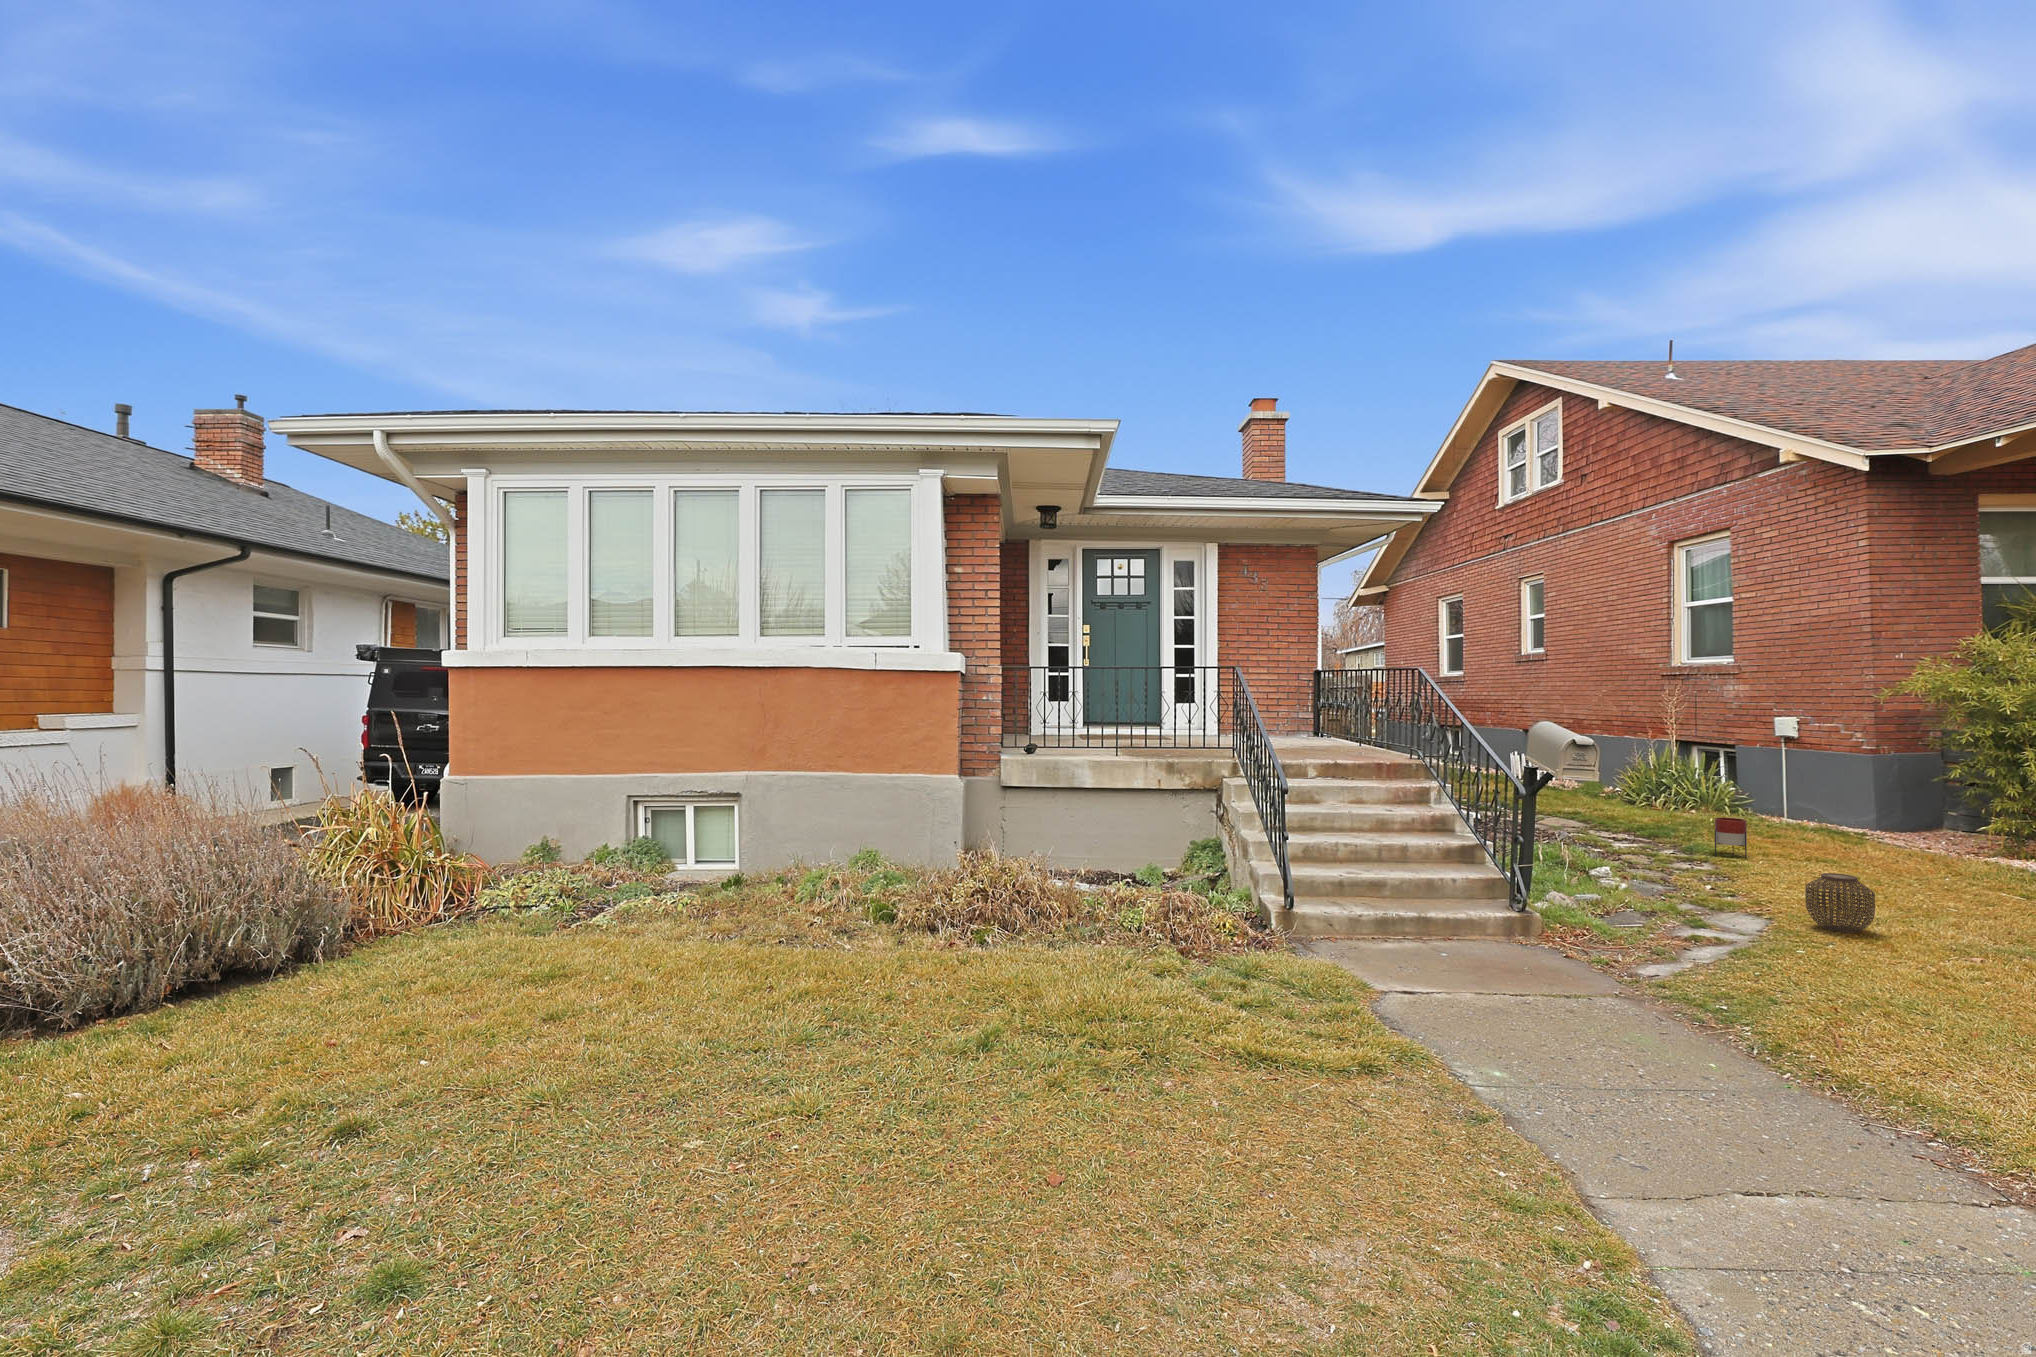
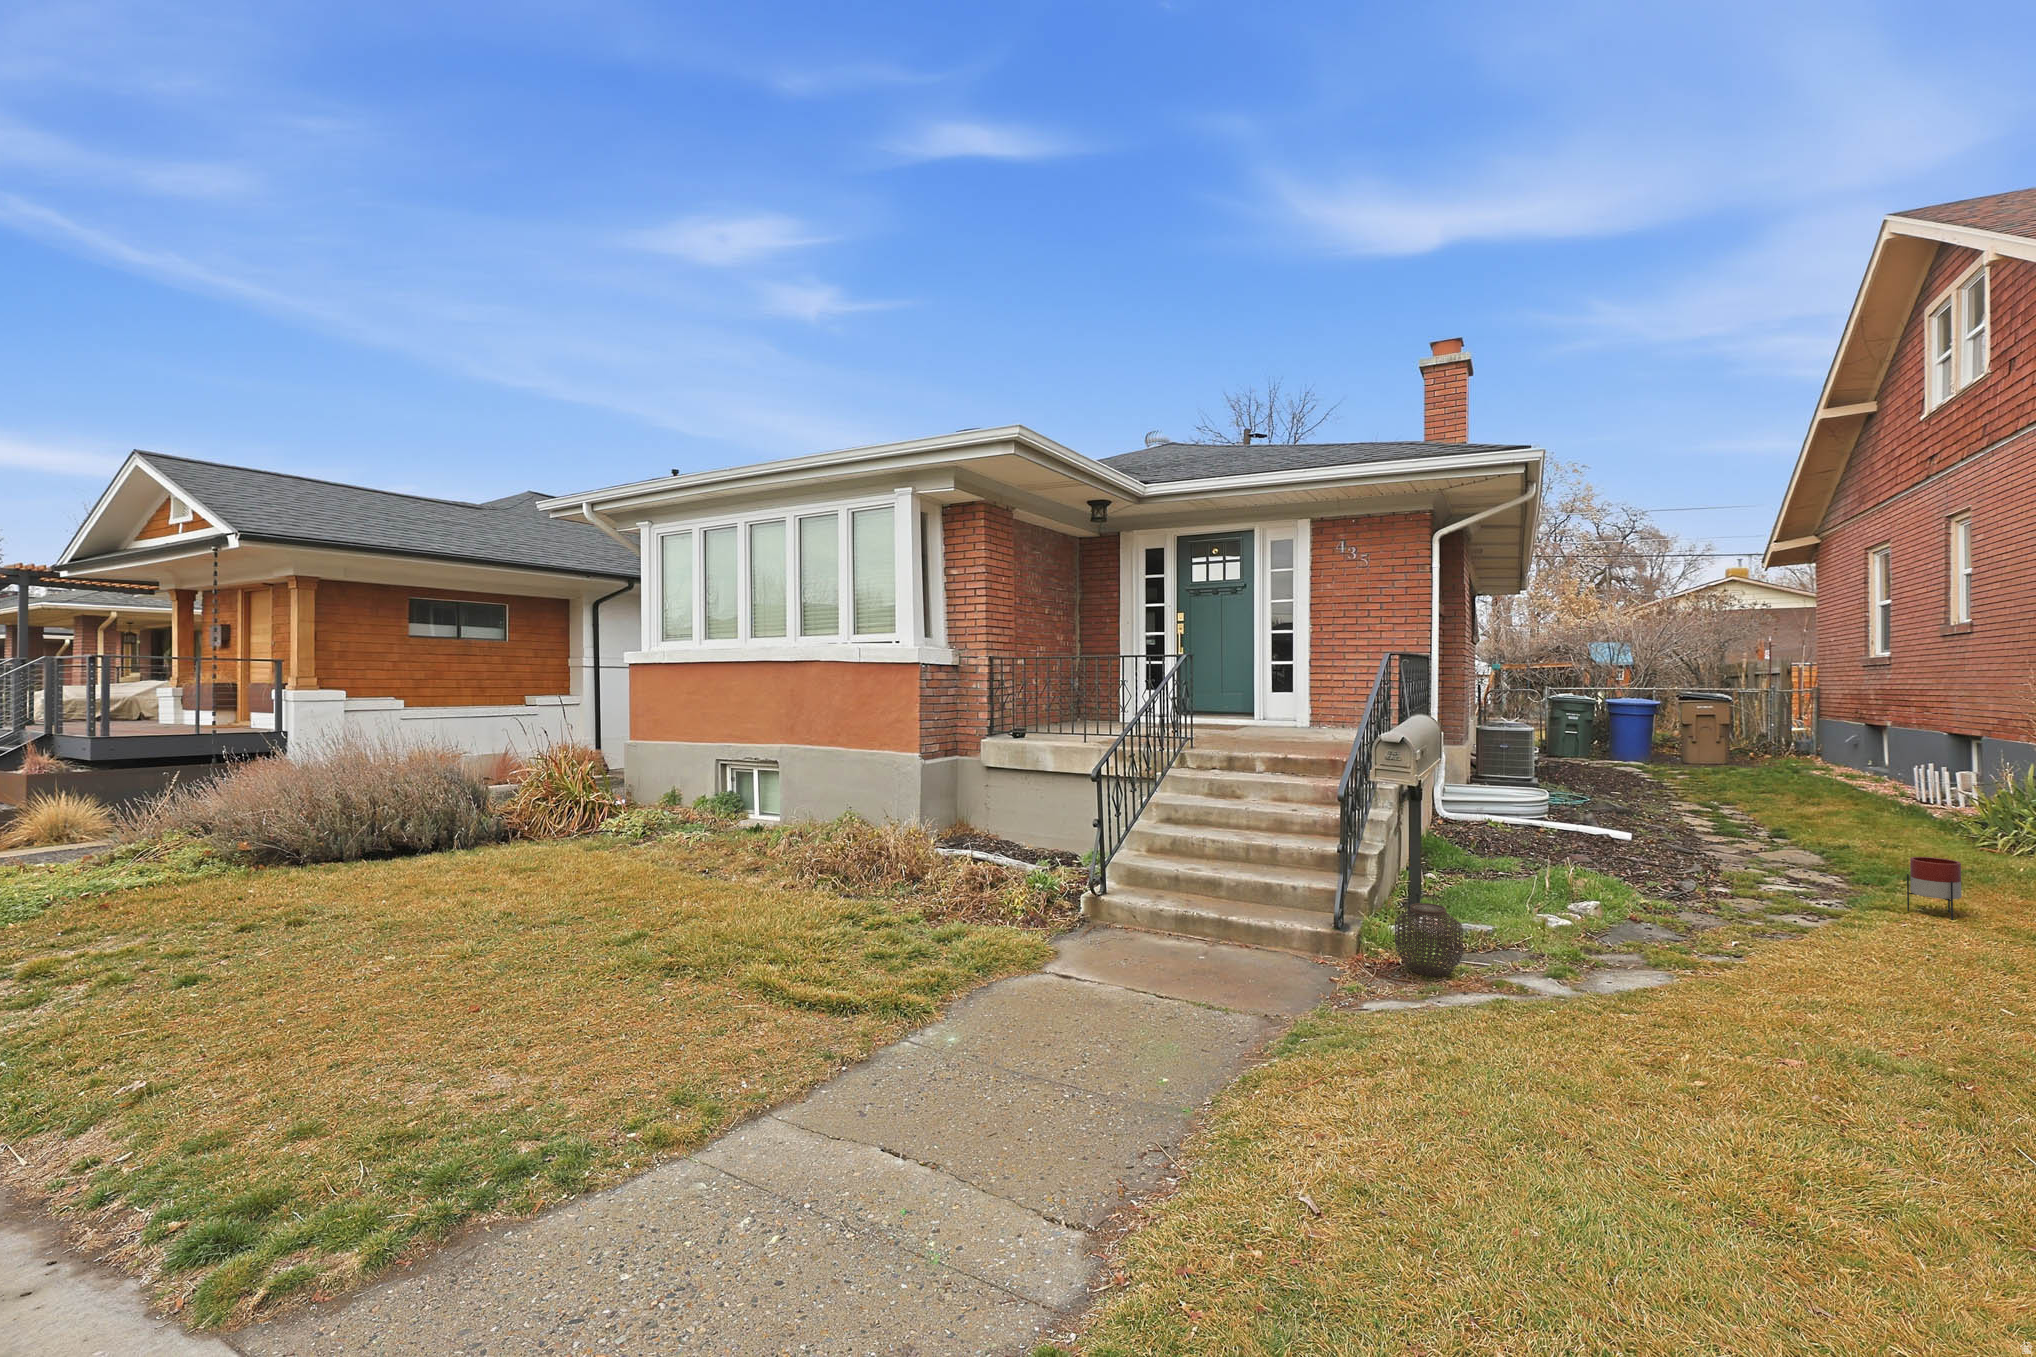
woven basket: present [1805,873,1875,933] -> present [1395,903,1463,977]

